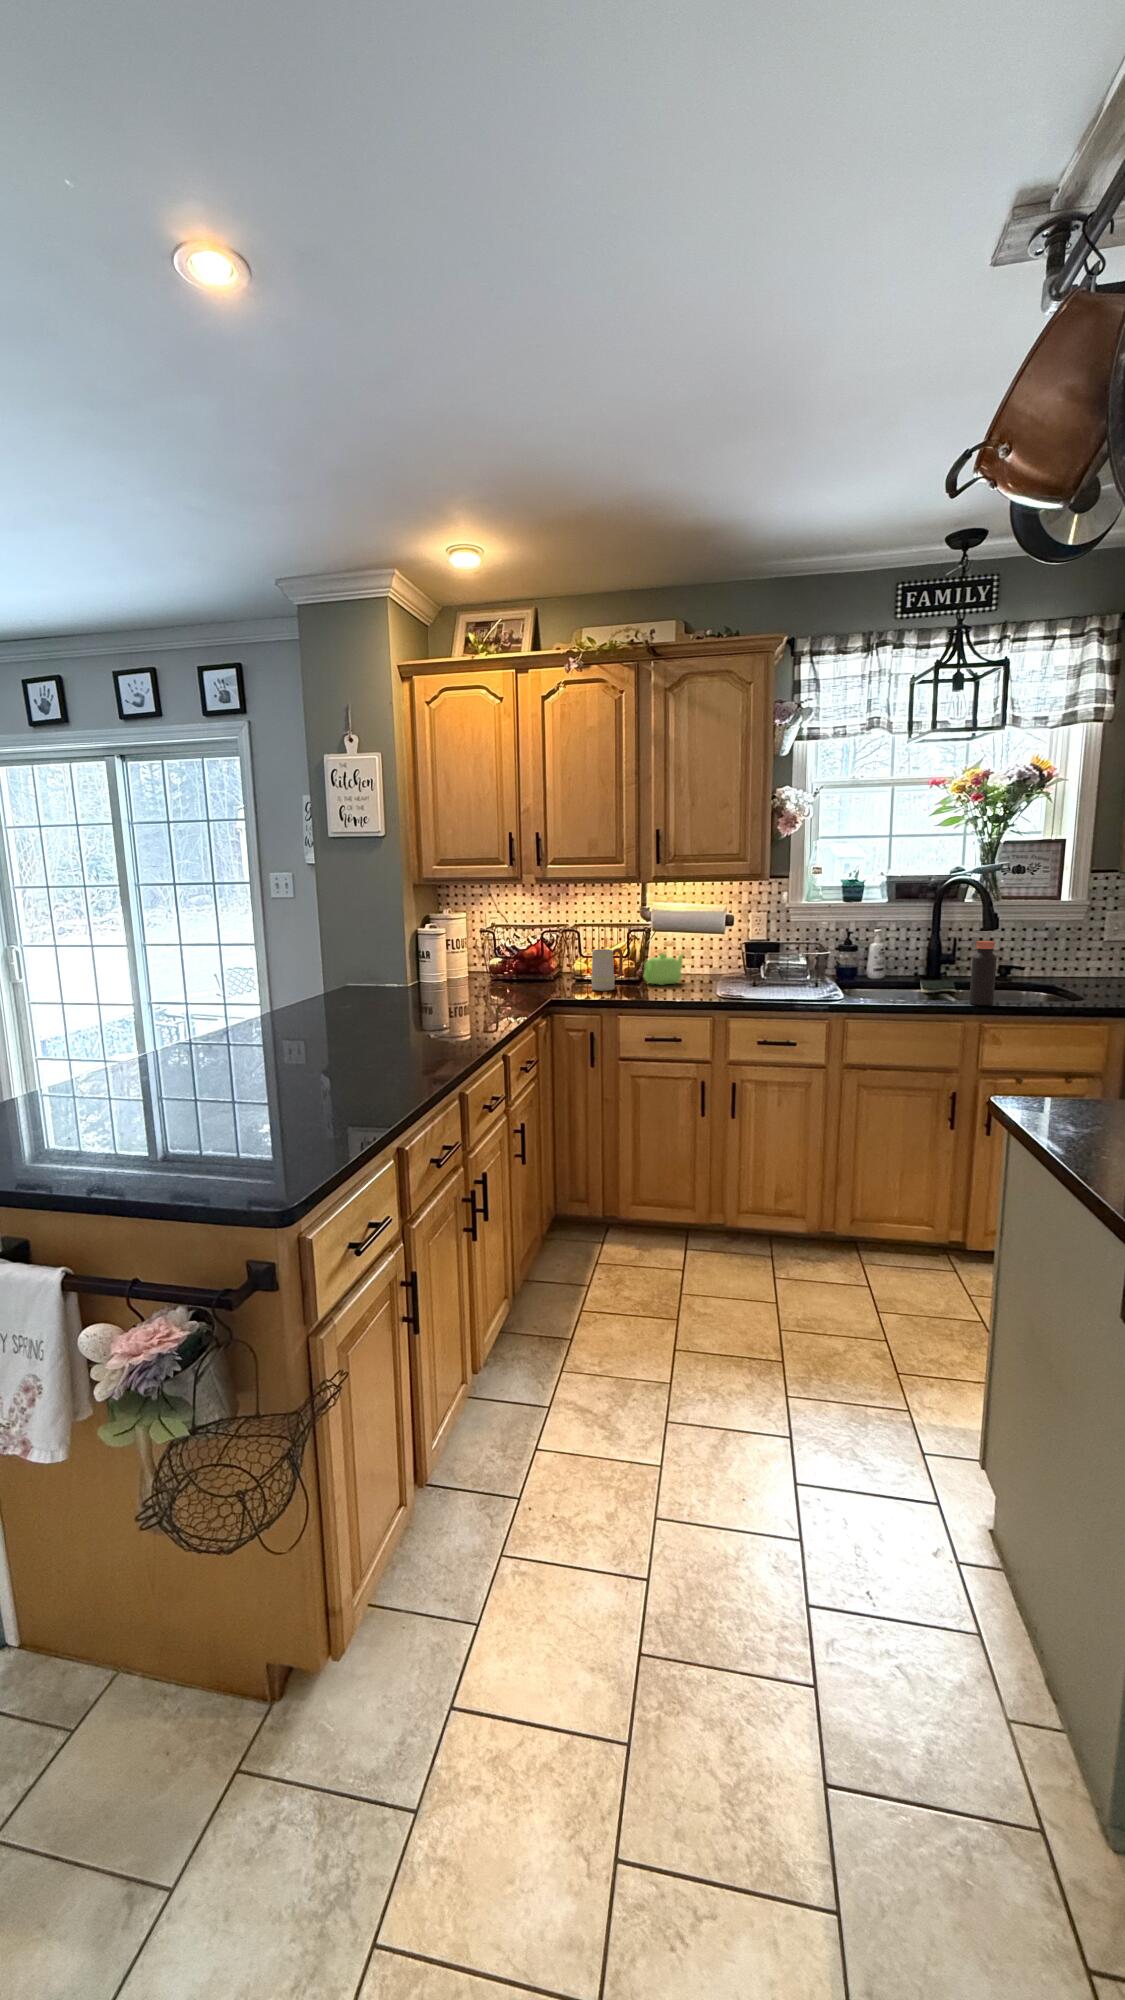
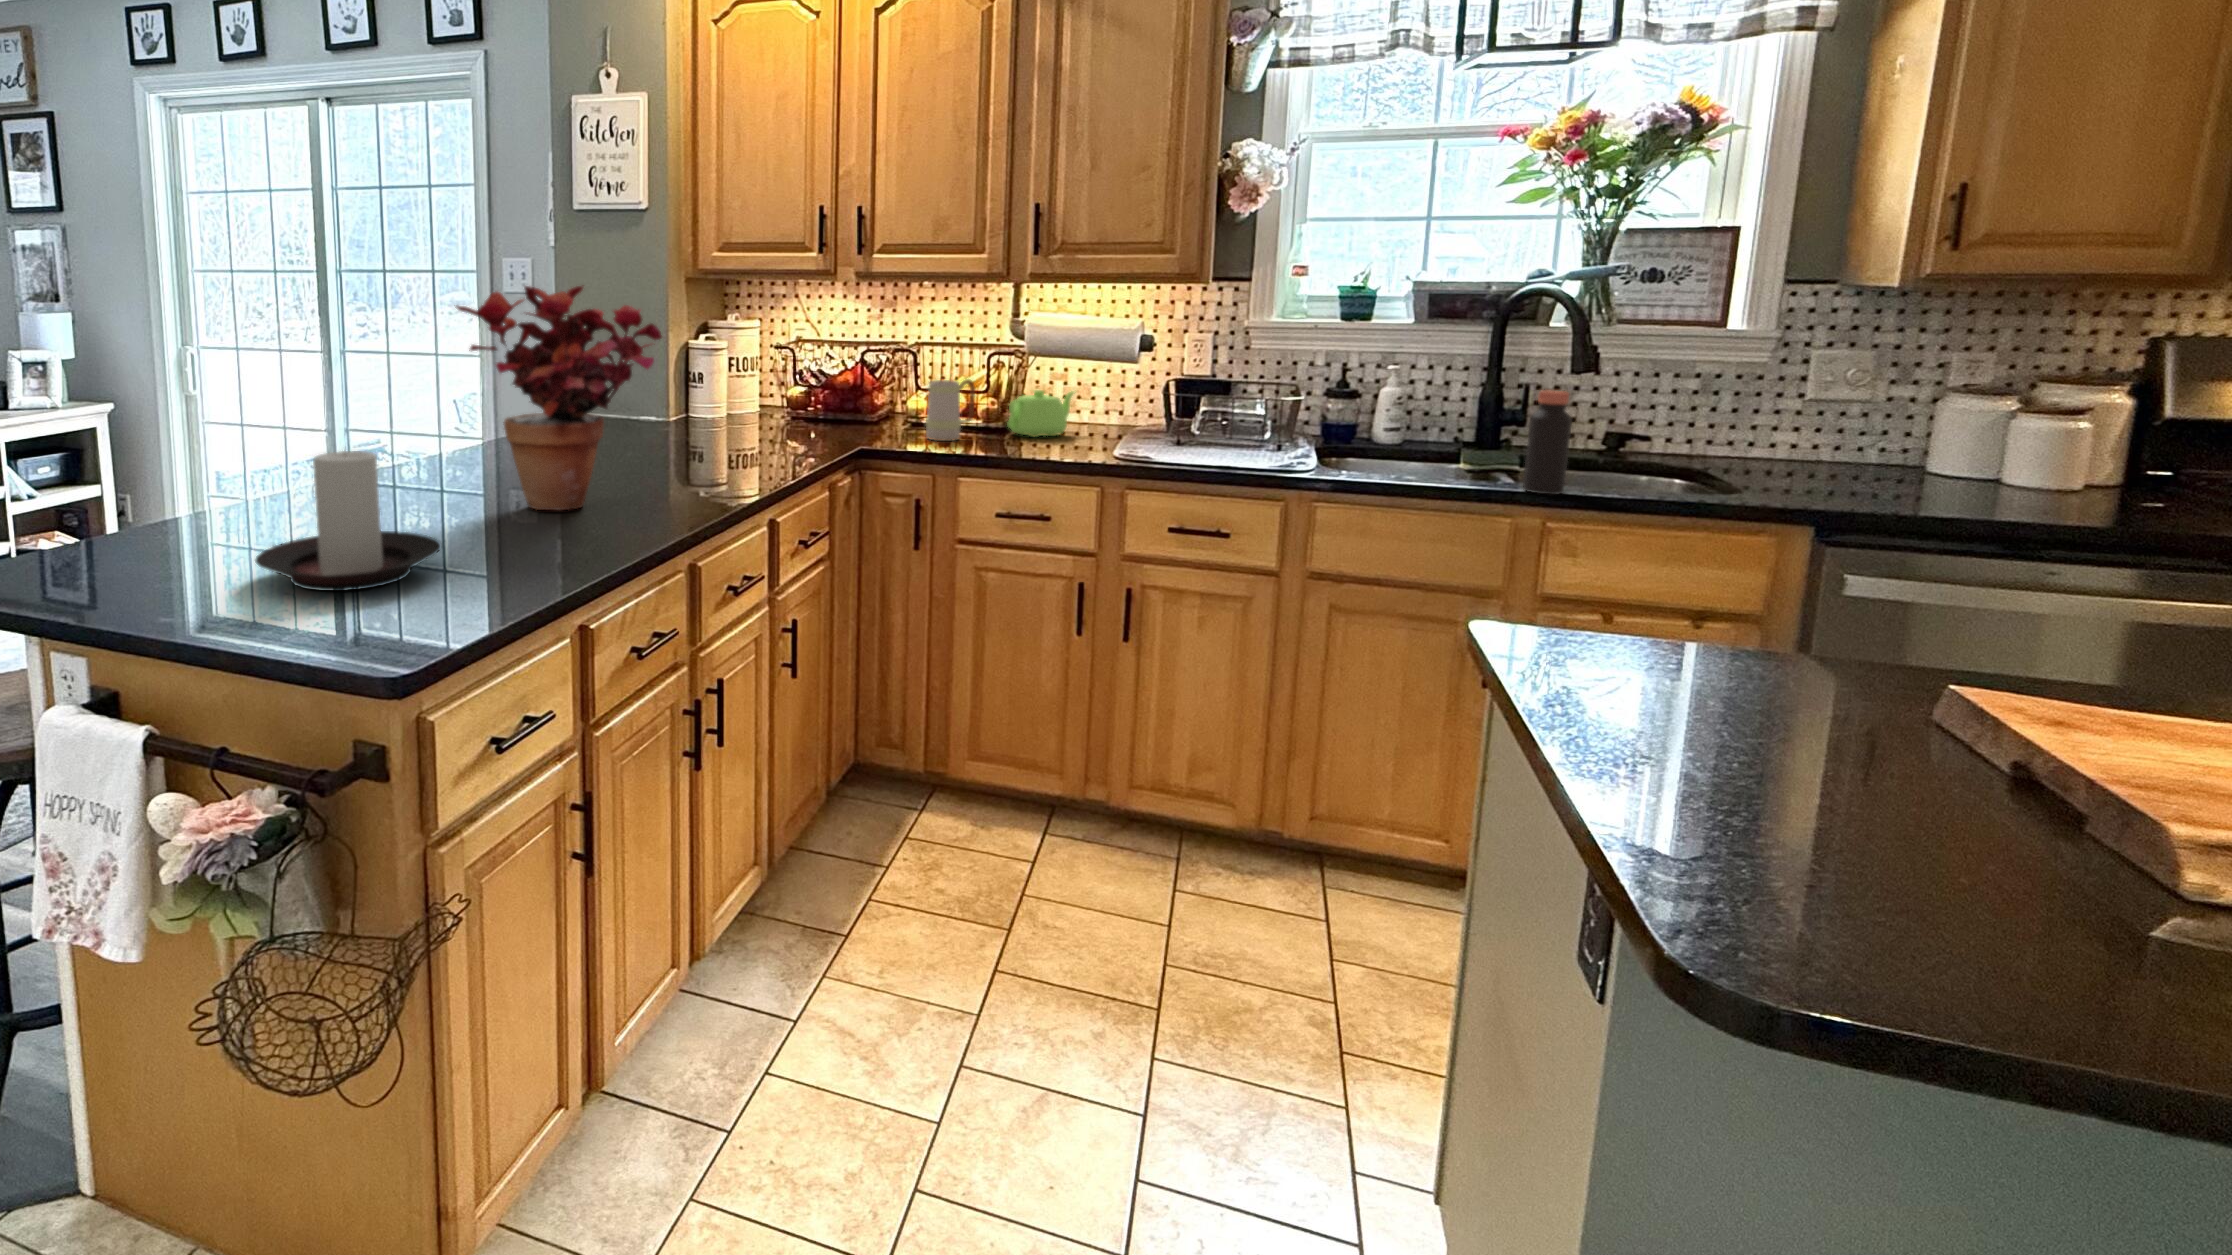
potted plant: none [266,888,431,1058] -> present [455,286,662,510]
candle holder: none [120,1020,279,1139] -> present [255,451,441,591]

